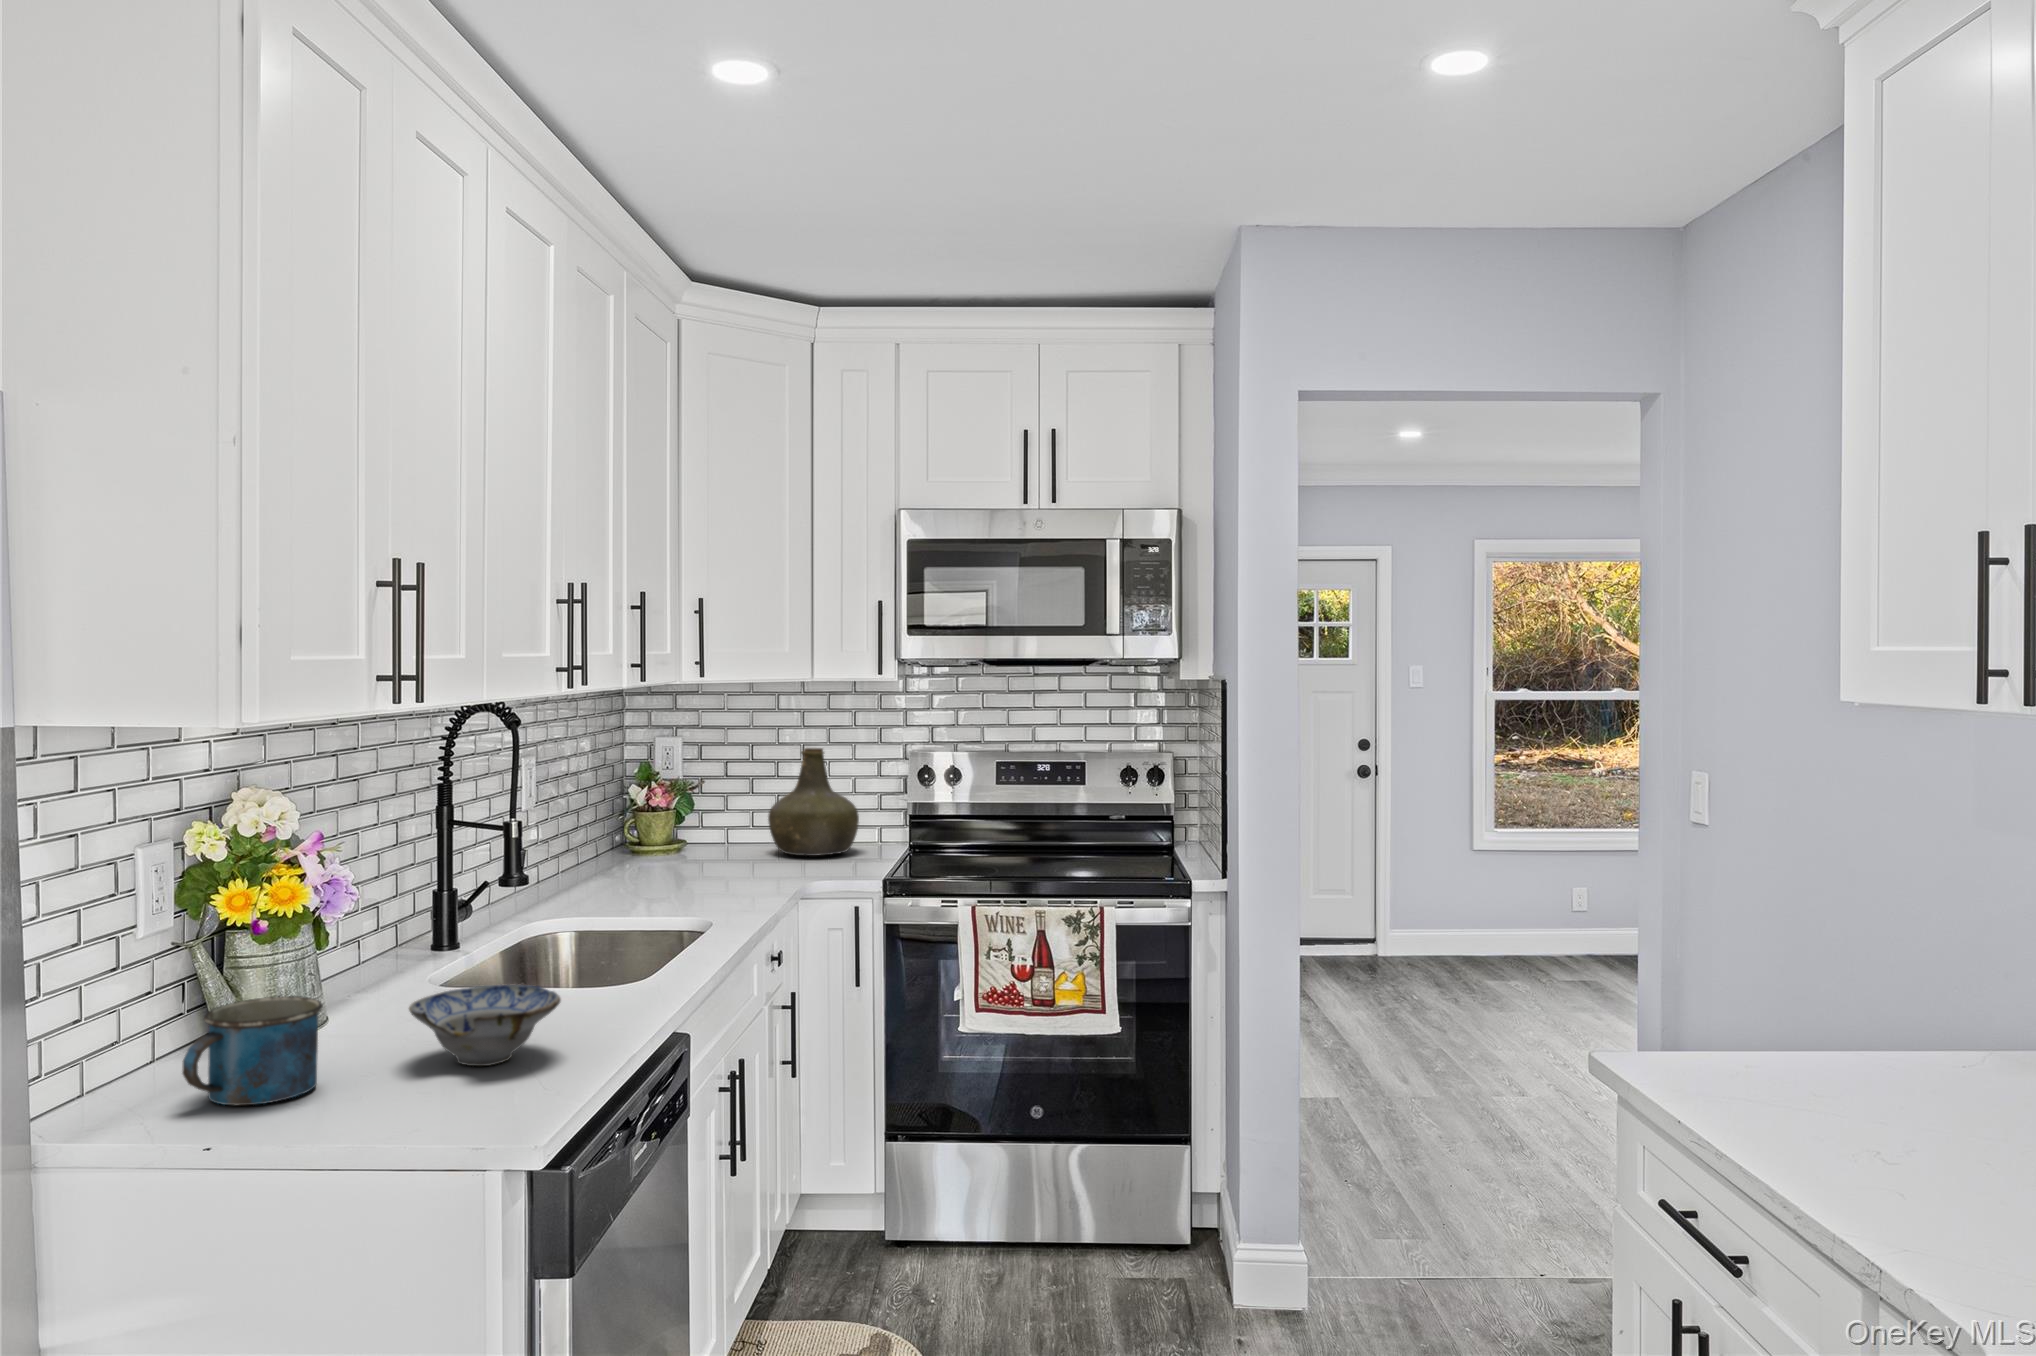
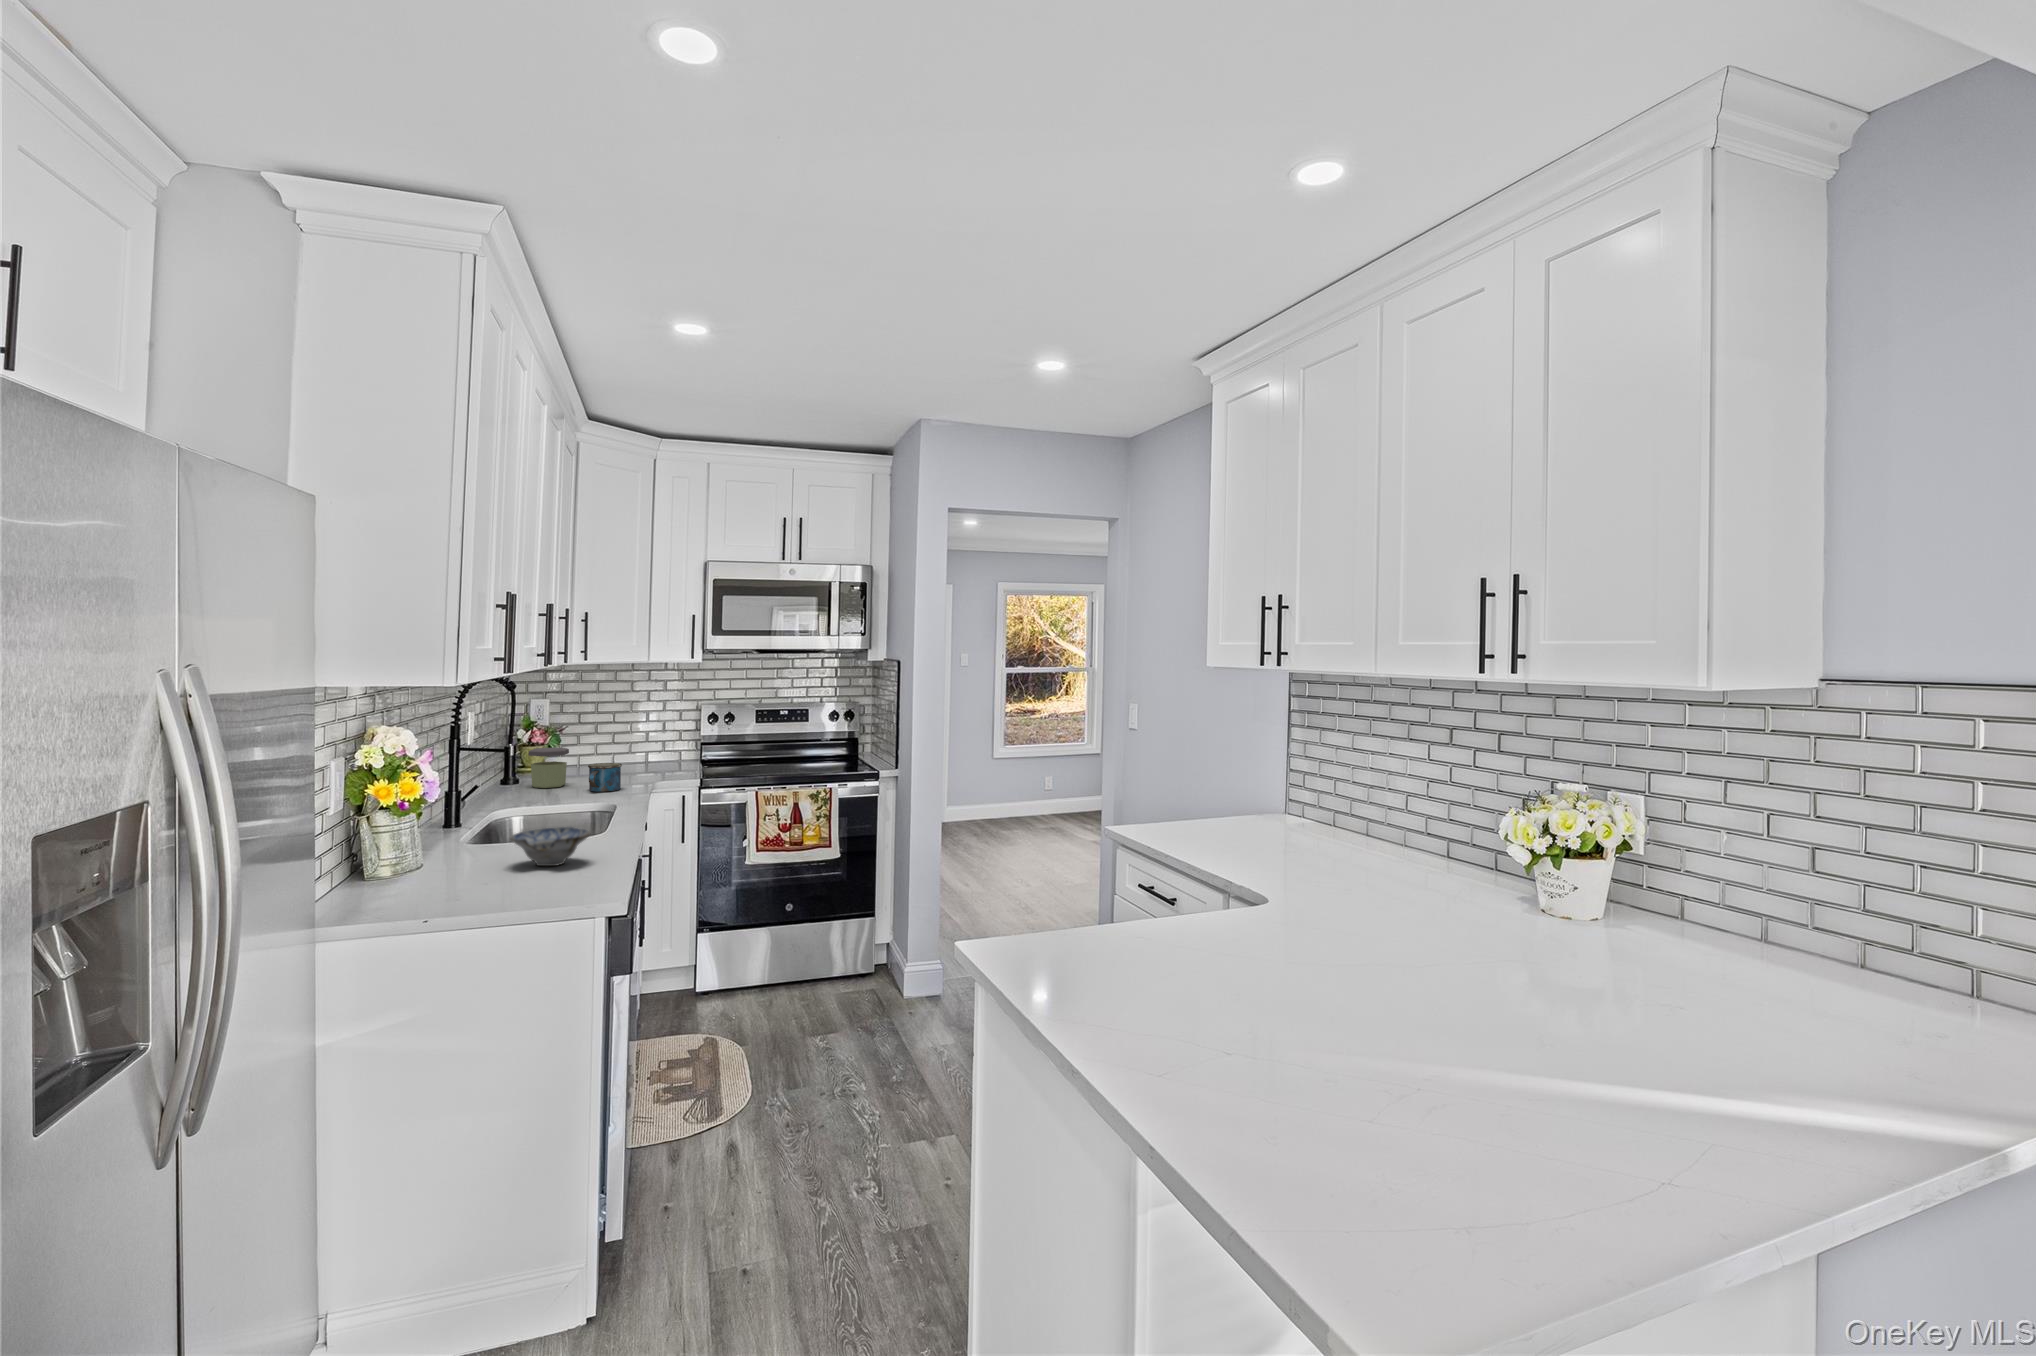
bottle: present [768,748,859,856] -> none [611,703,671,769]
jar: none [624,817,686,884] -> present [529,747,569,788]
mug: present [183,996,323,1105] -> present [588,763,622,792]

